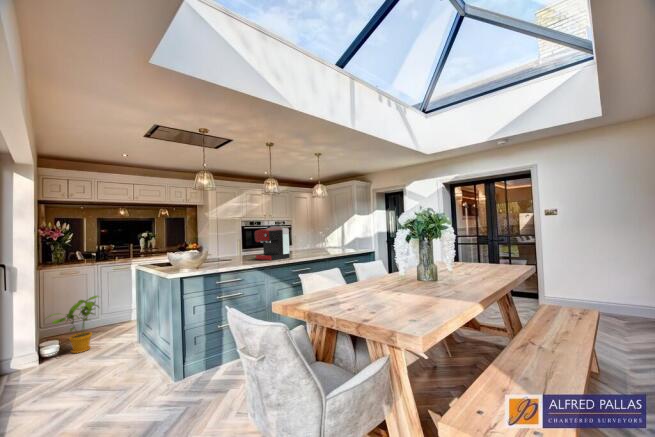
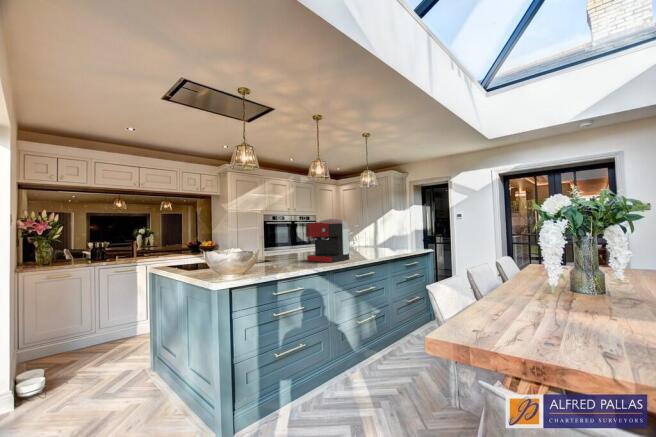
house plant: present [50,296,99,353] -> none [23,309,102,387]

